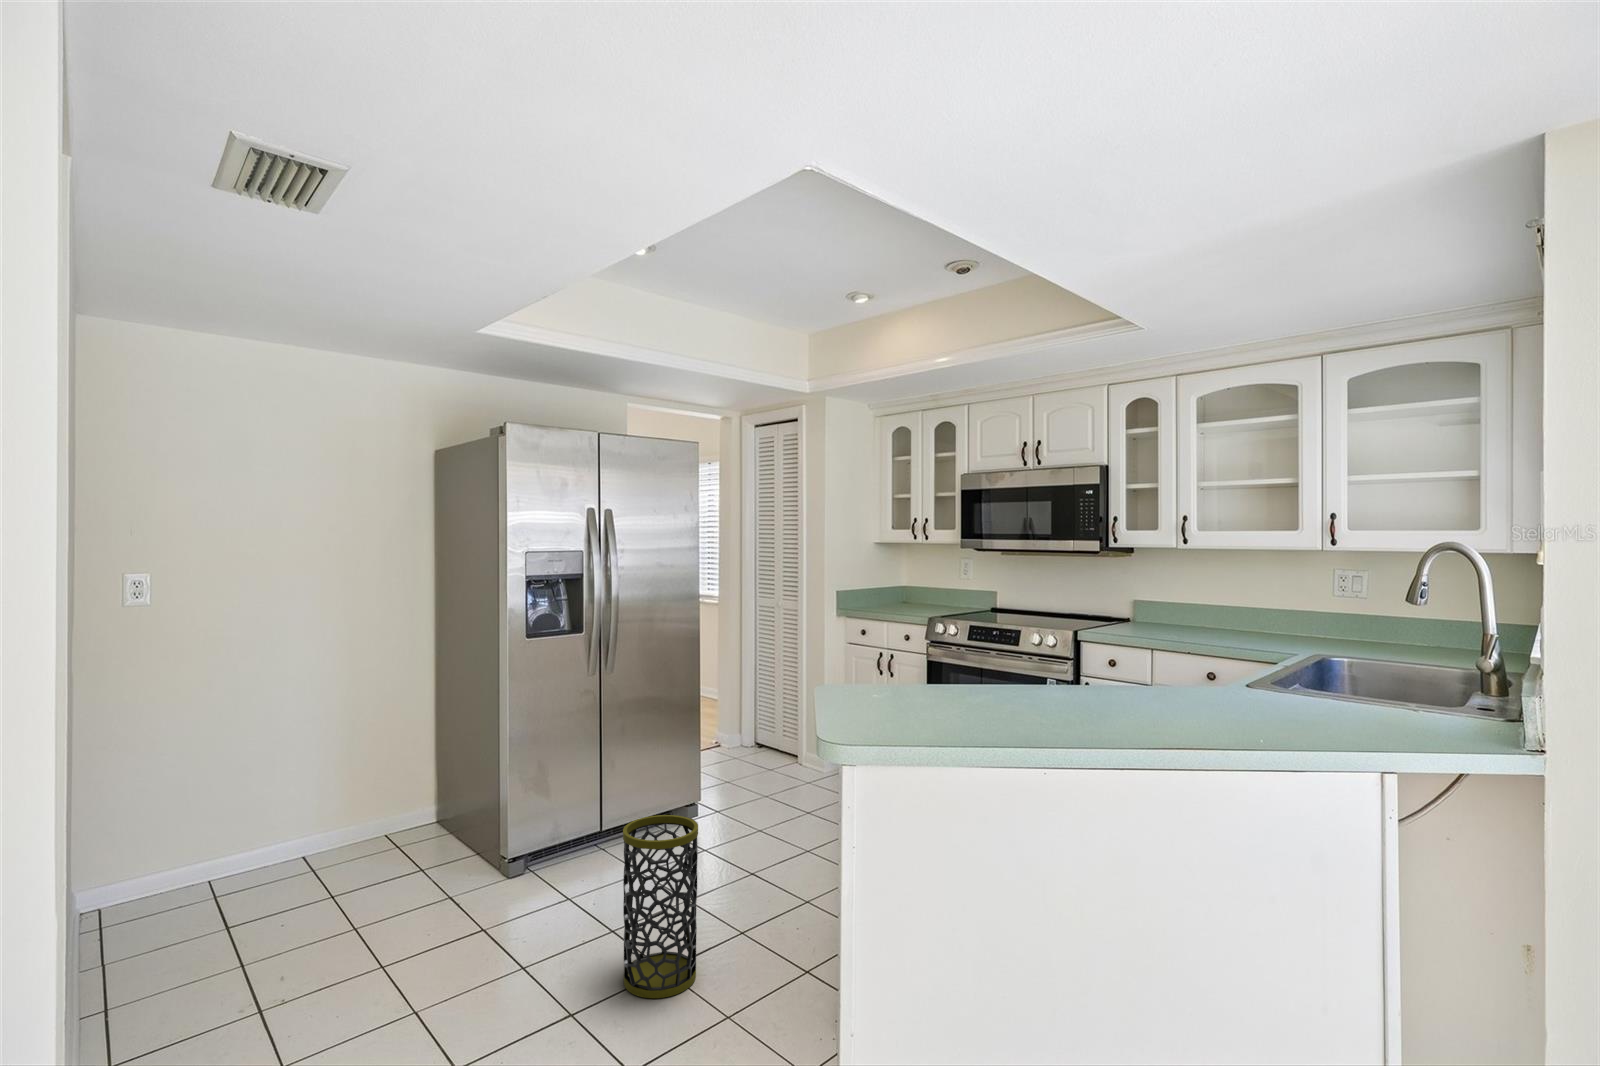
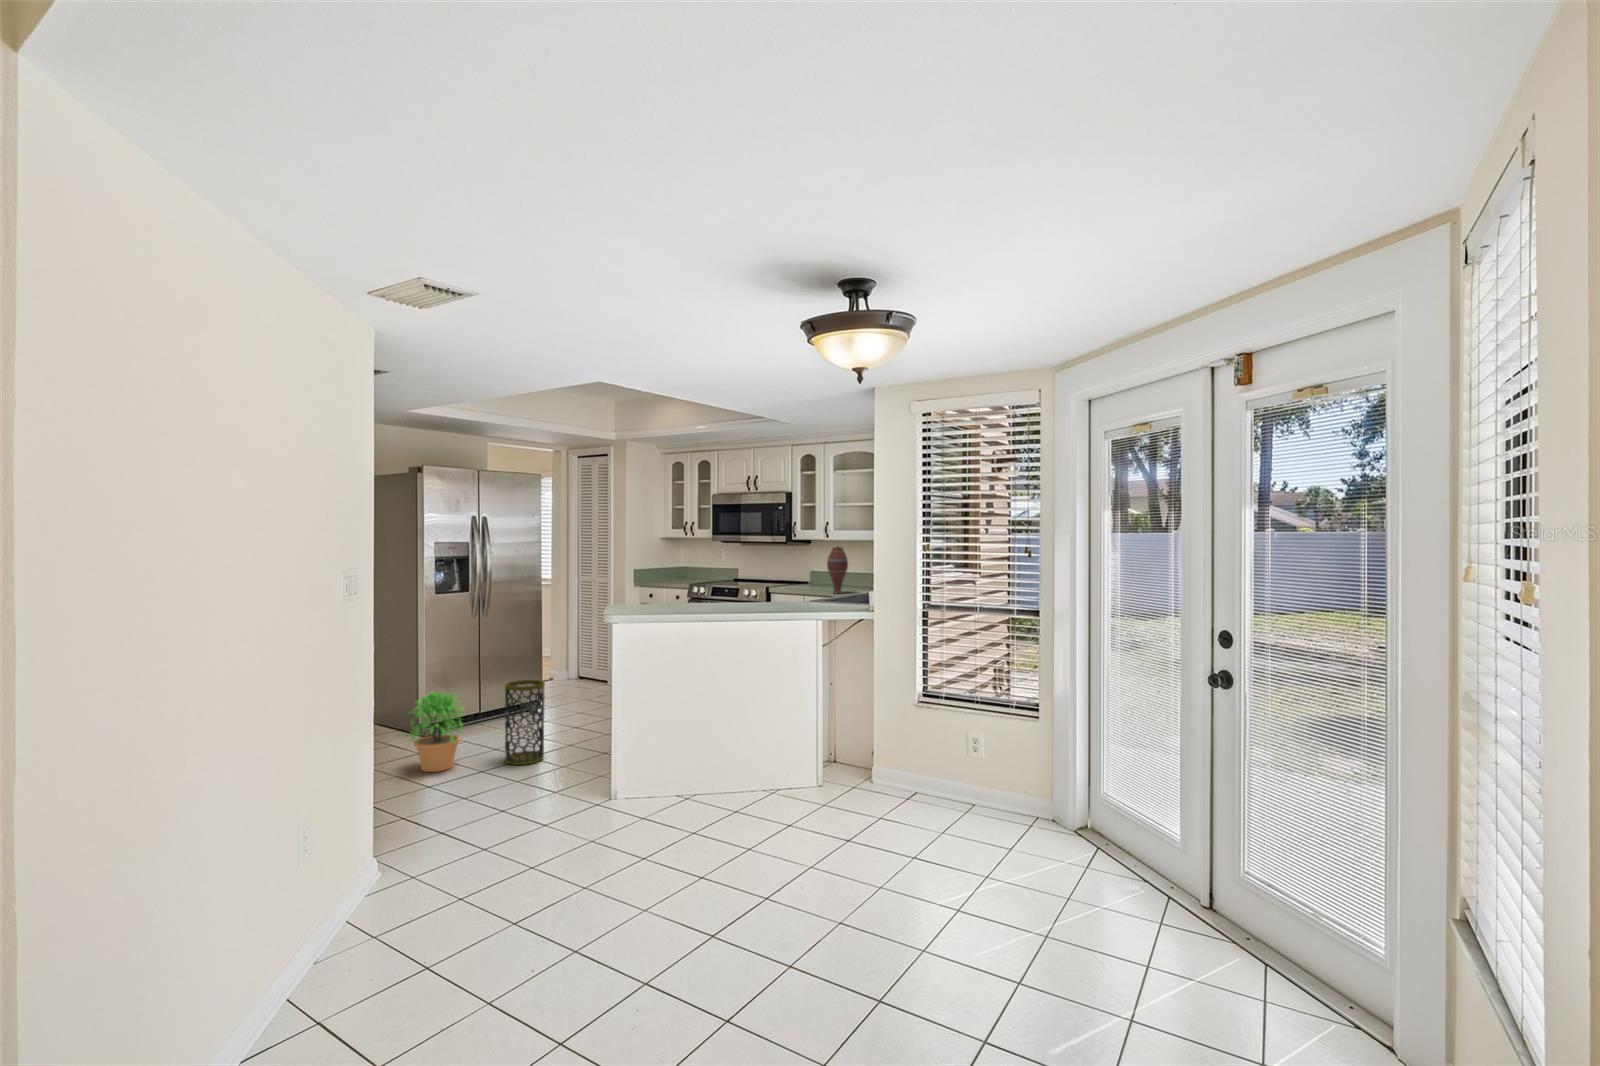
vase: none [1196,558,1240,646] -> present [827,547,848,594]
potted plant: none [440,838,557,1007] -> present [407,692,464,772]

